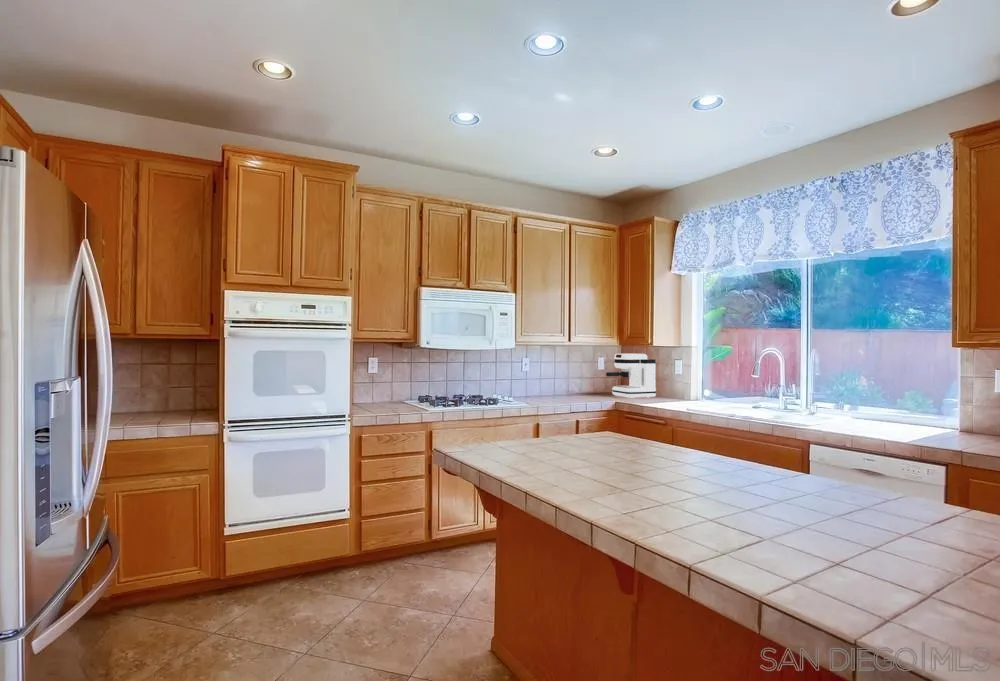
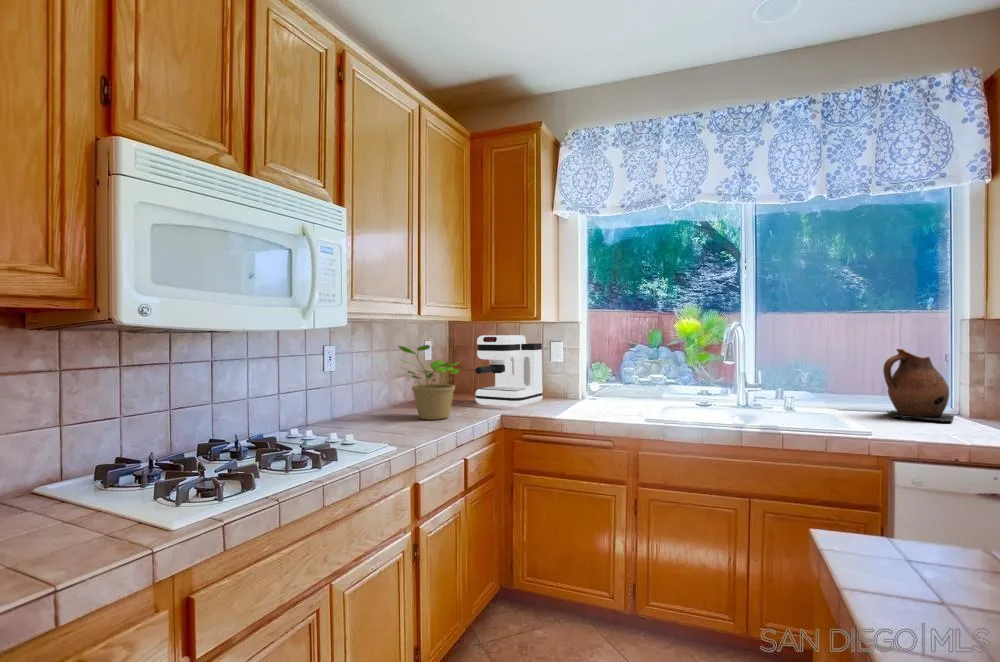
potted plant: none [553,358,589,399] -> present [399,345,460,420]
ceramic pitcher: none [887,372,958,432] -> present [883,349,954,422]

